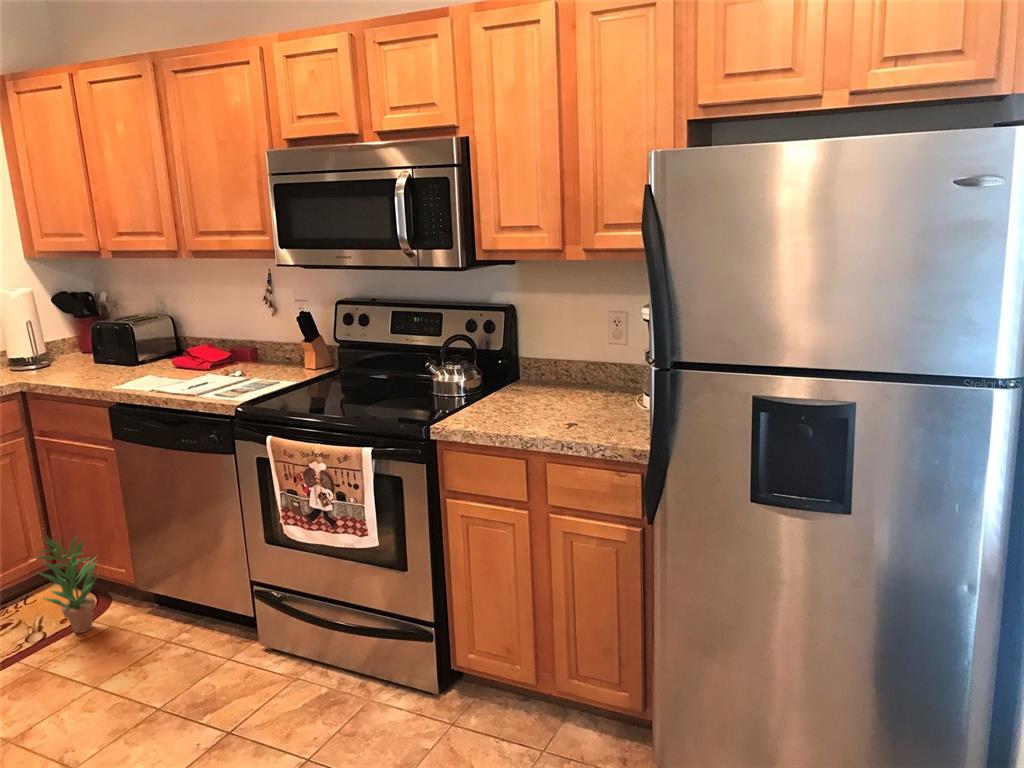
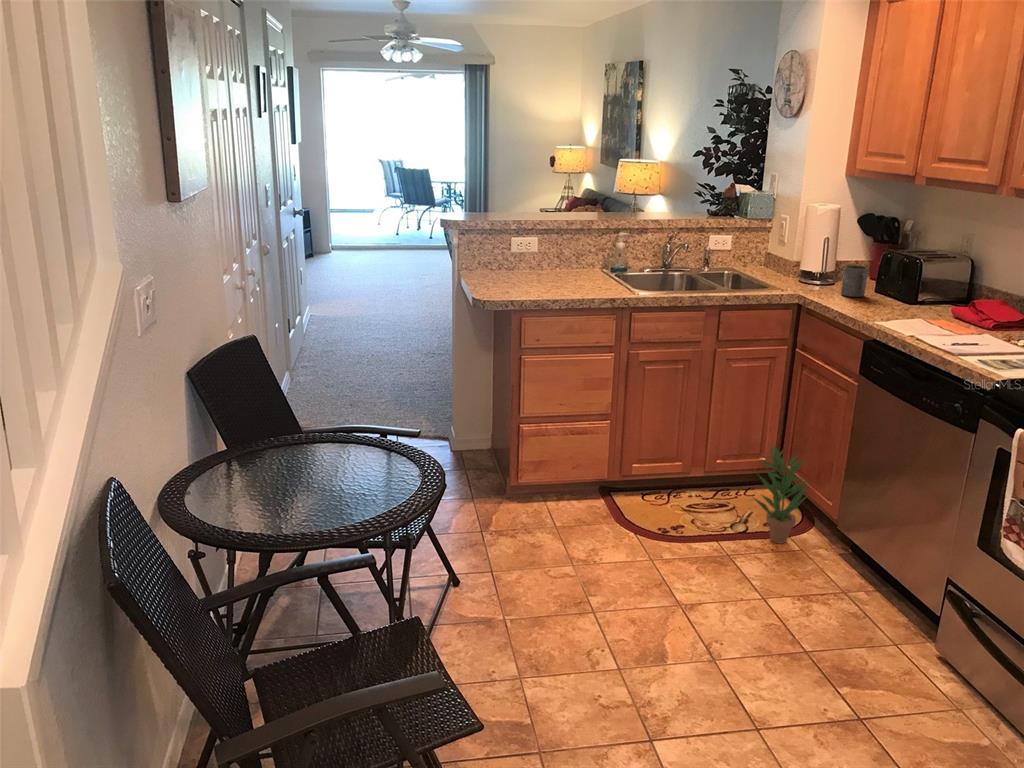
mug: none [58,341,87,372] -> present [841,265,868,297]

